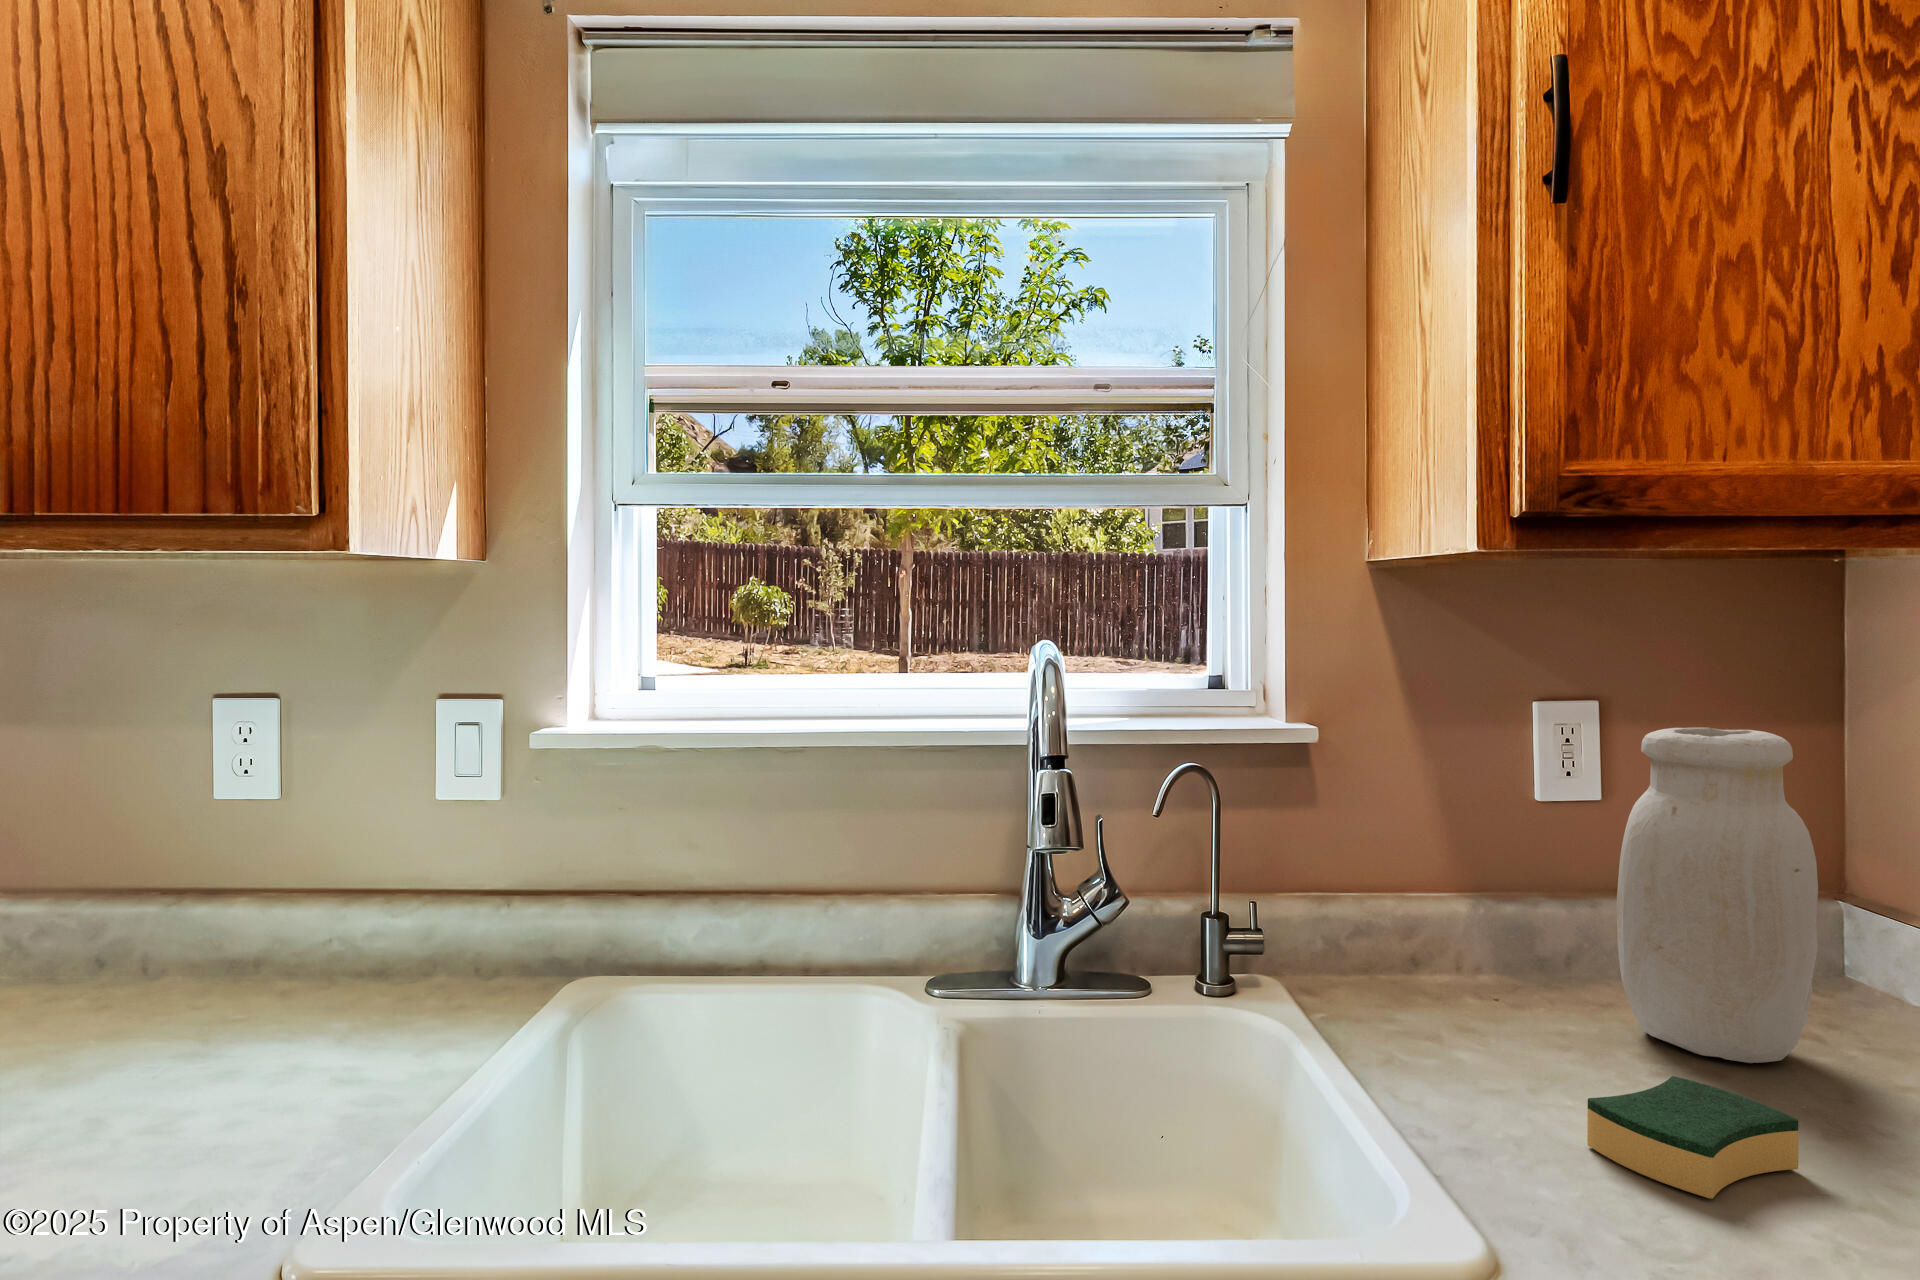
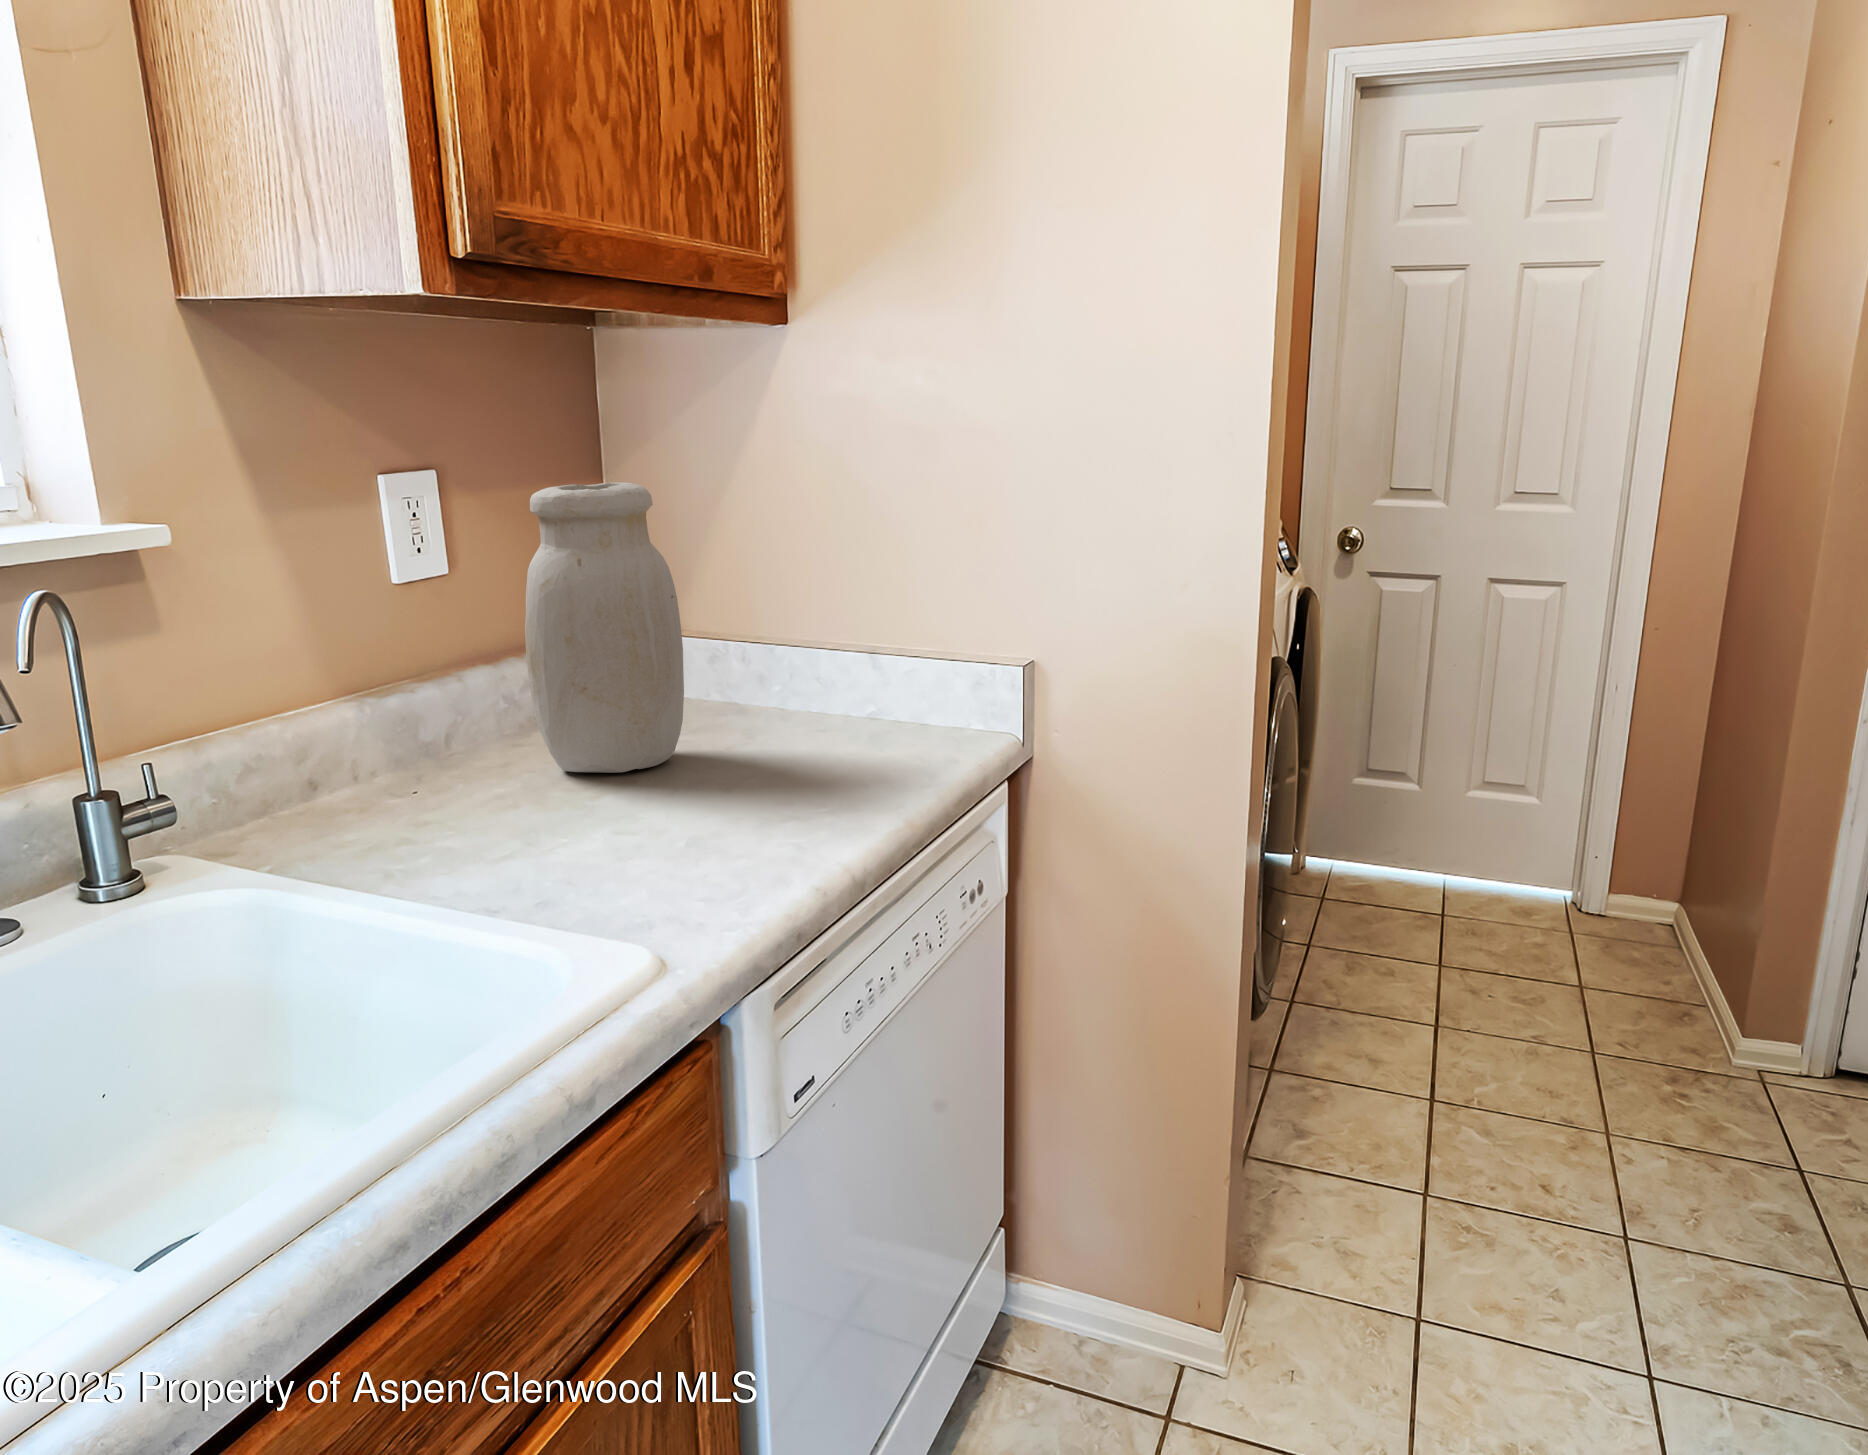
sponge: present [1587,1076,1799,1199] -> none [636,778,764,860]

